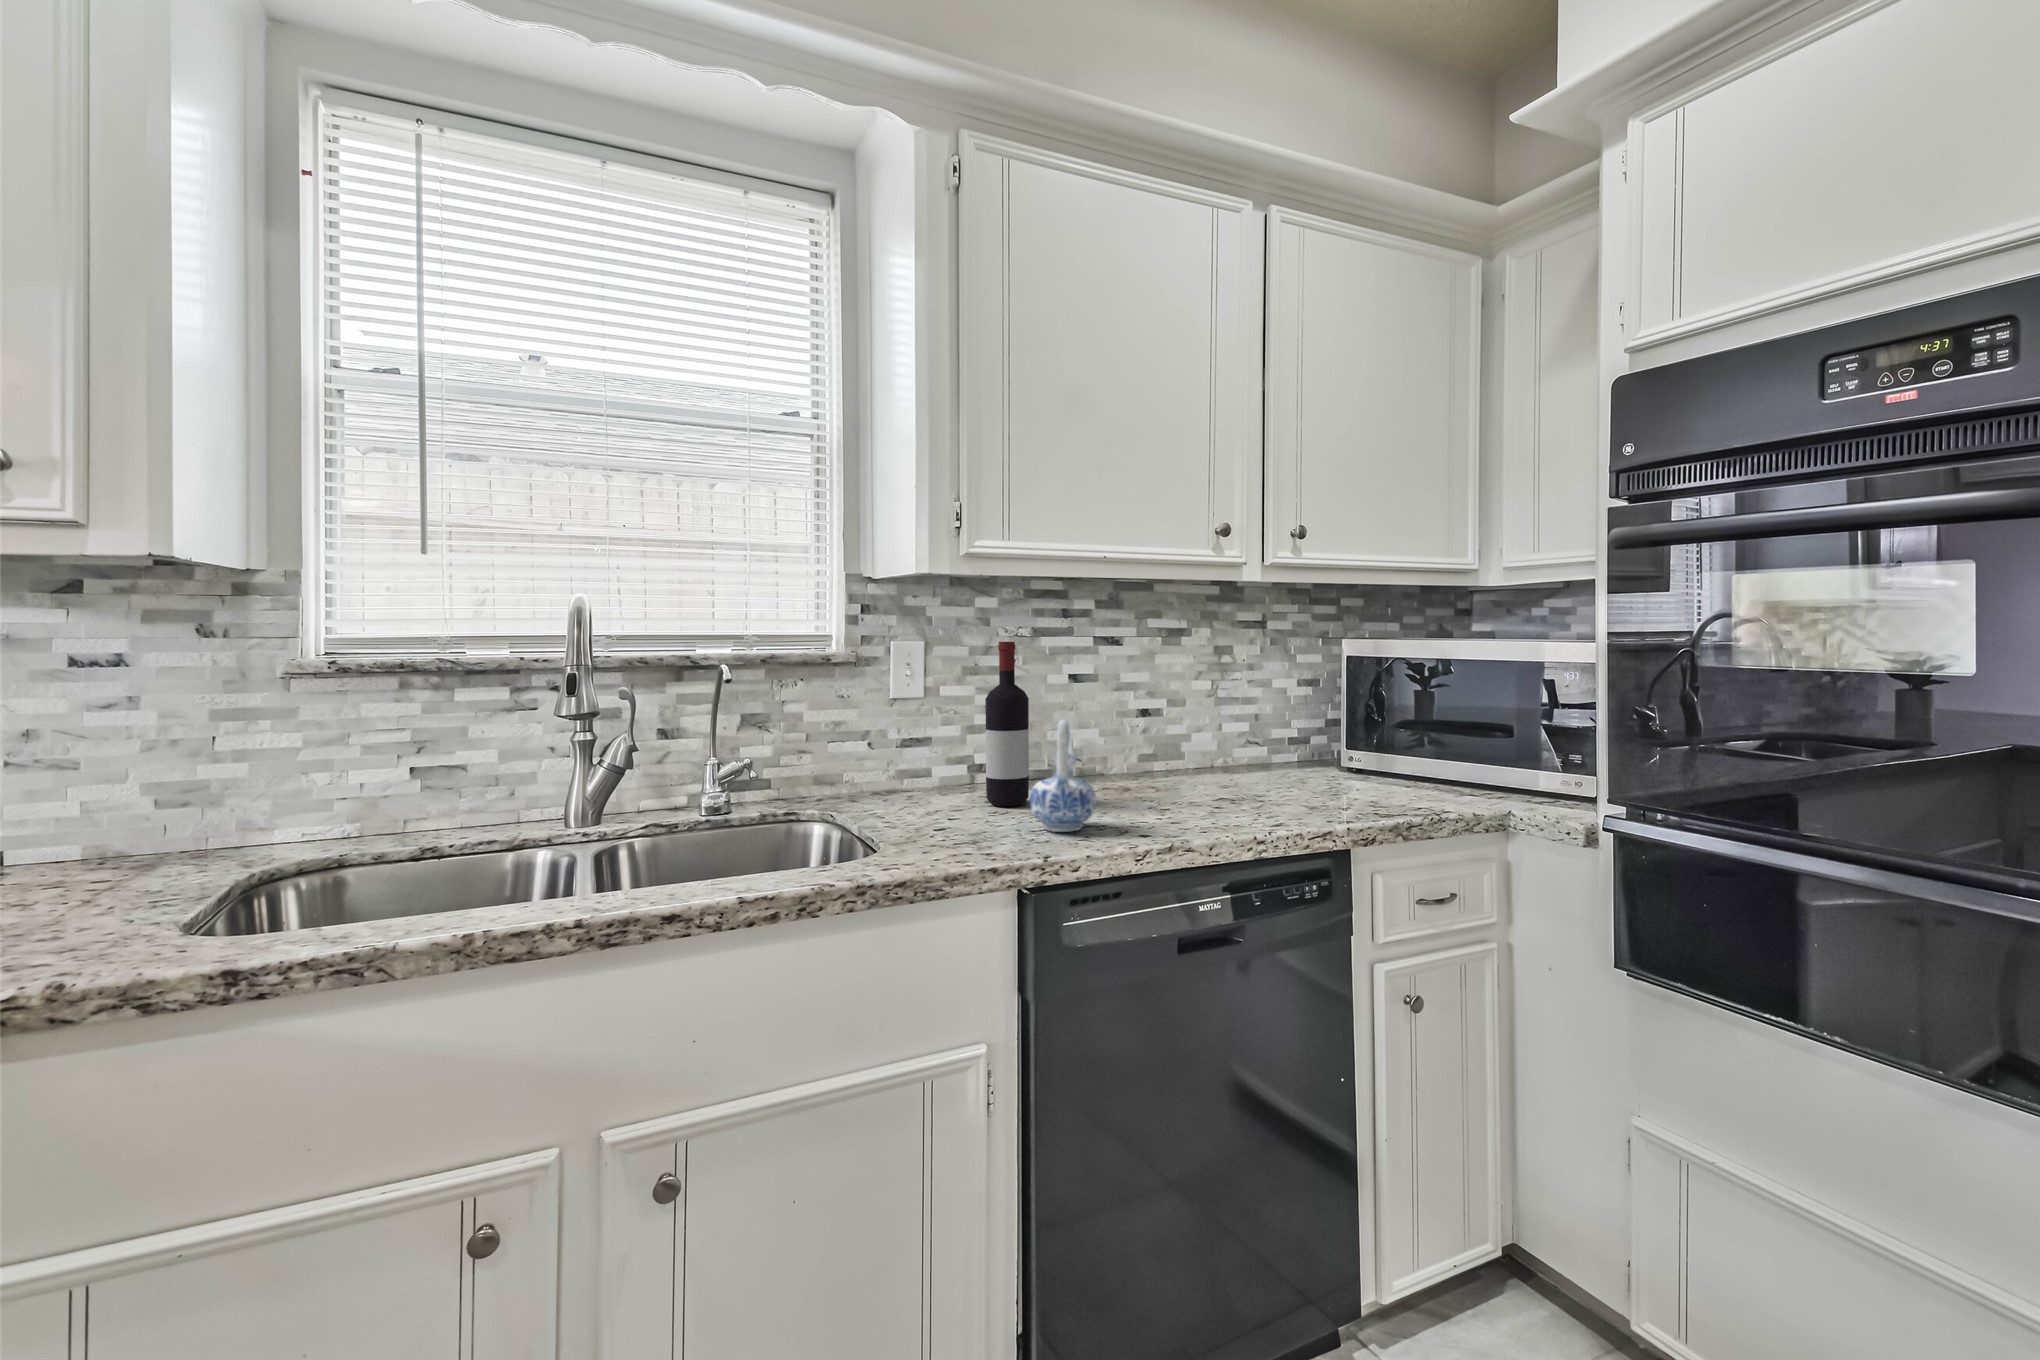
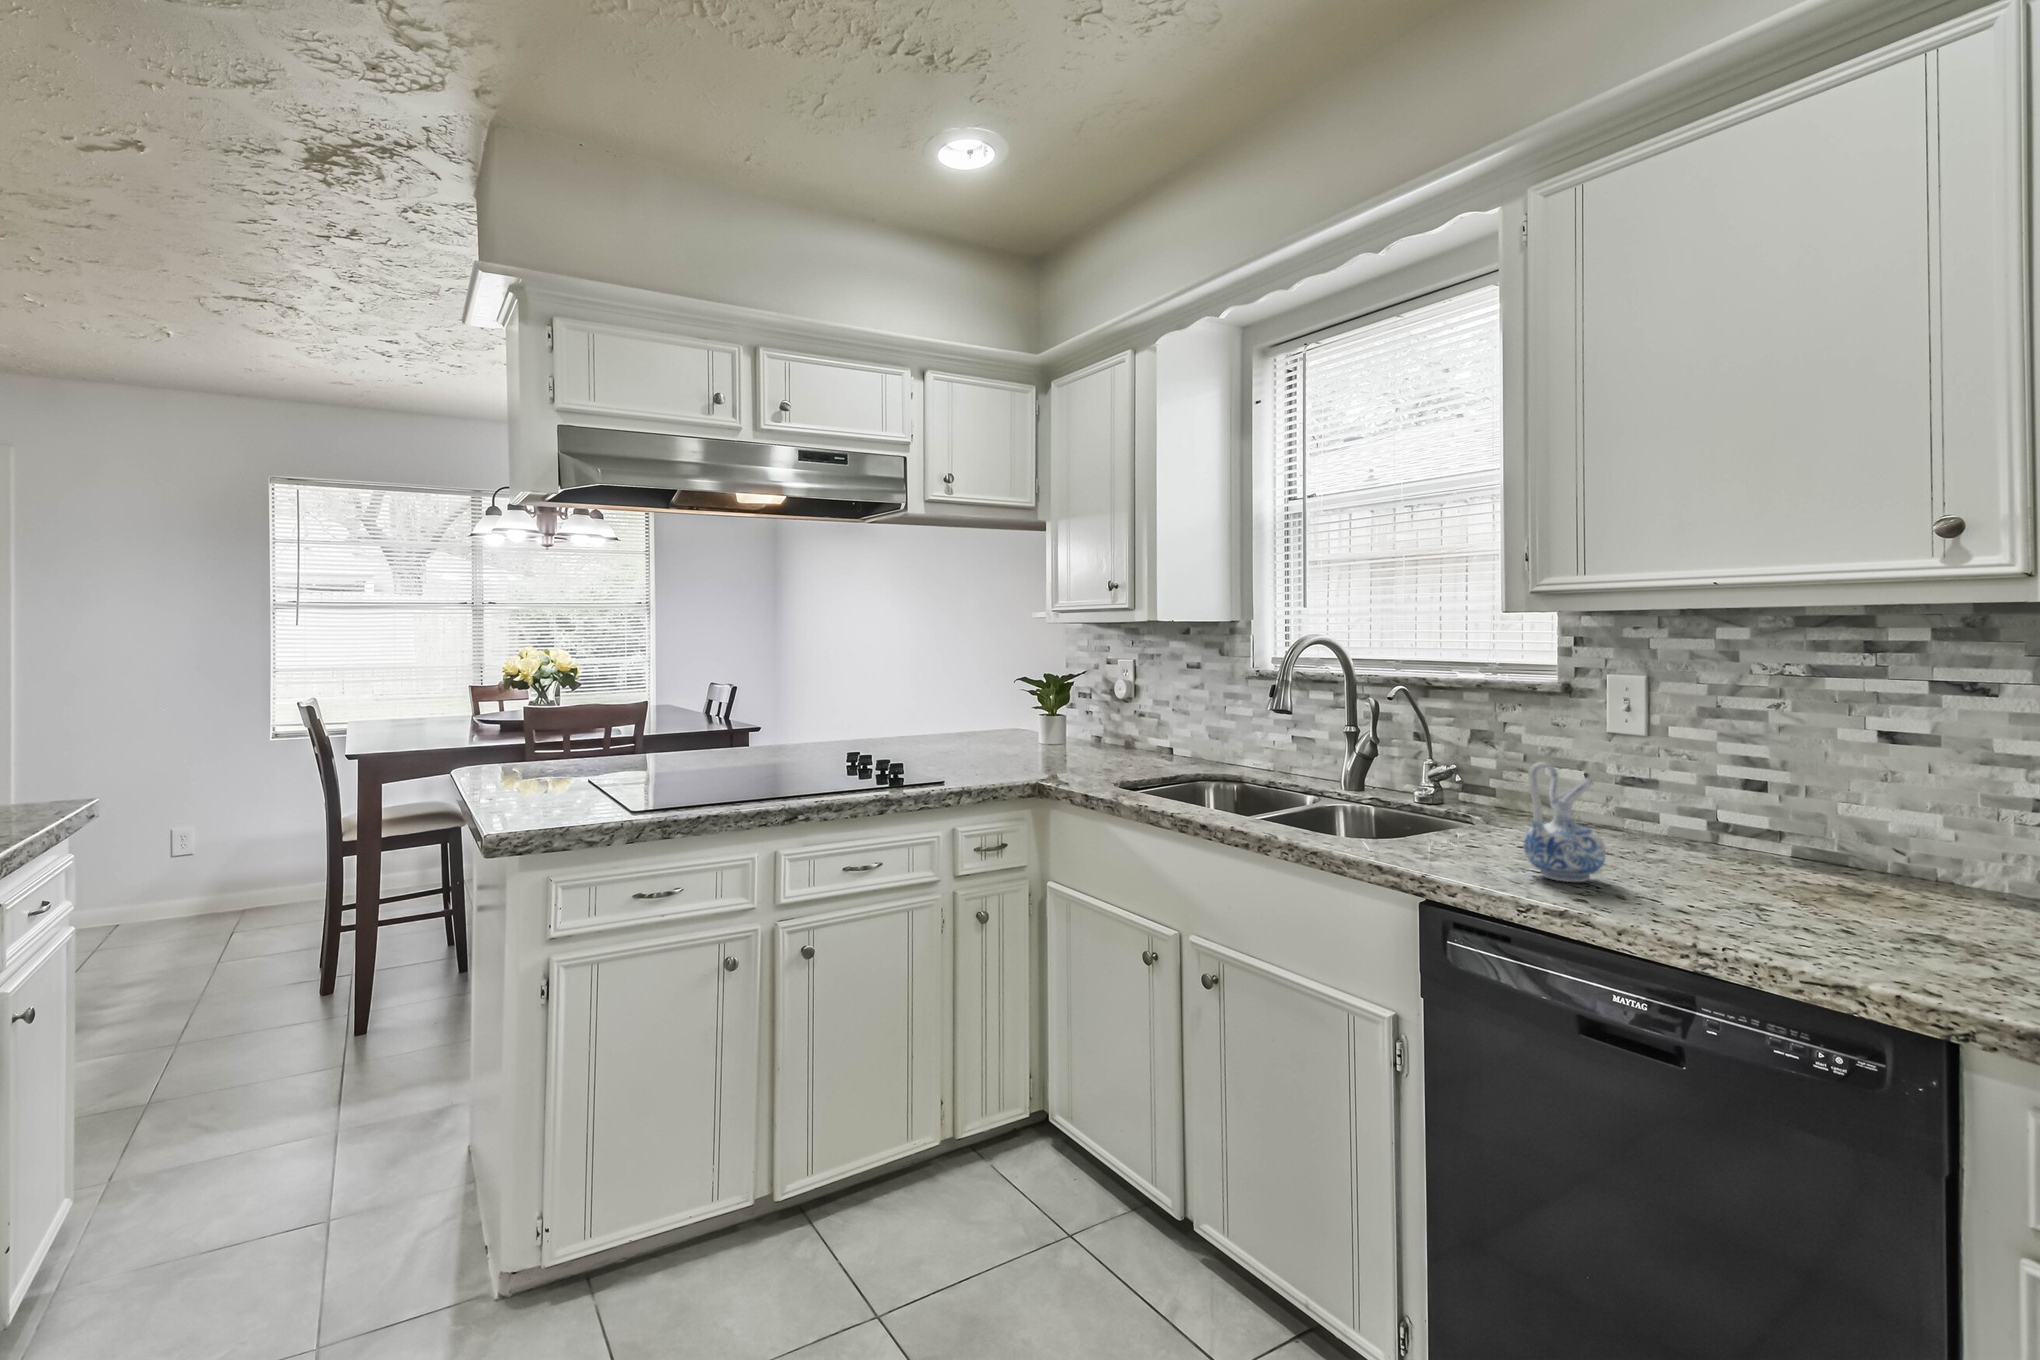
wine bottle: present [985,642,1029,807] -> none [1613,679,1672,863]

